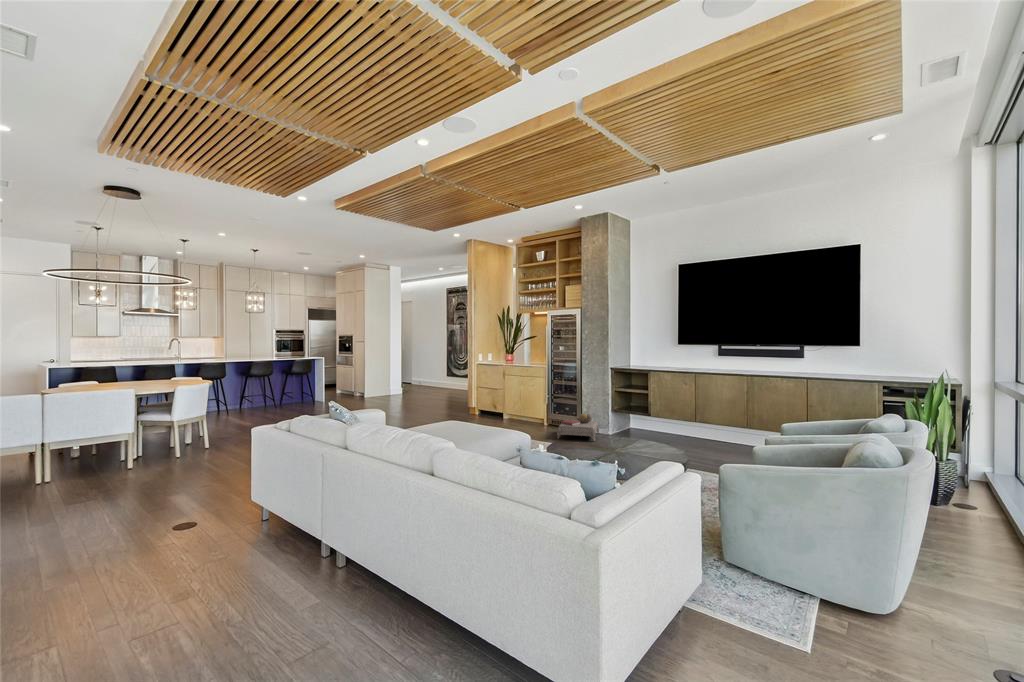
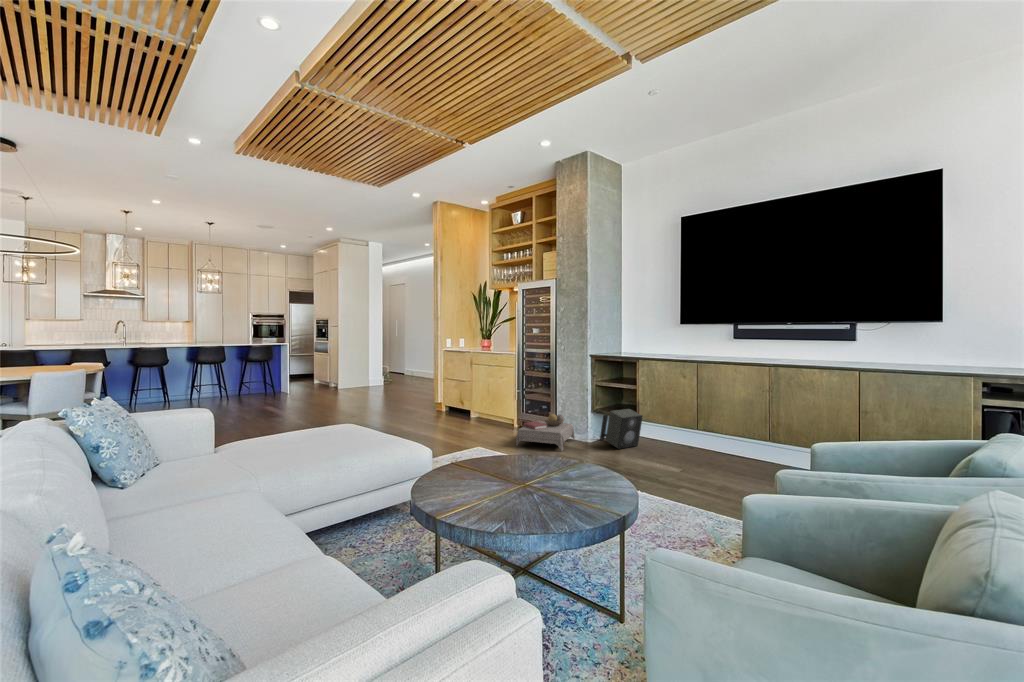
speaker: none [618,409,653,439] -> present [600,409,643,449]

